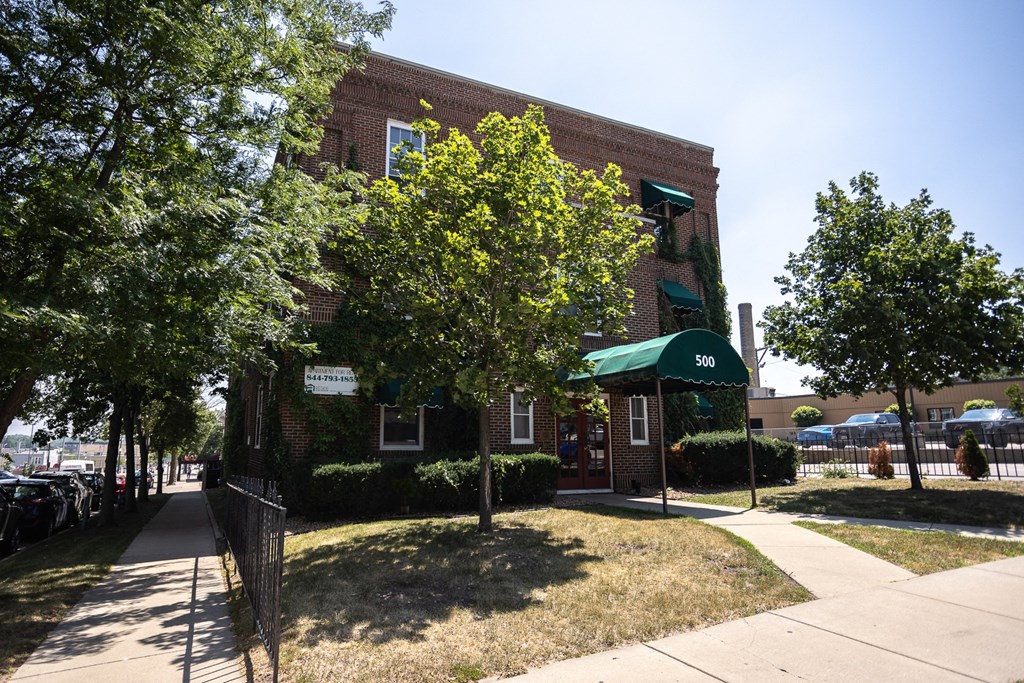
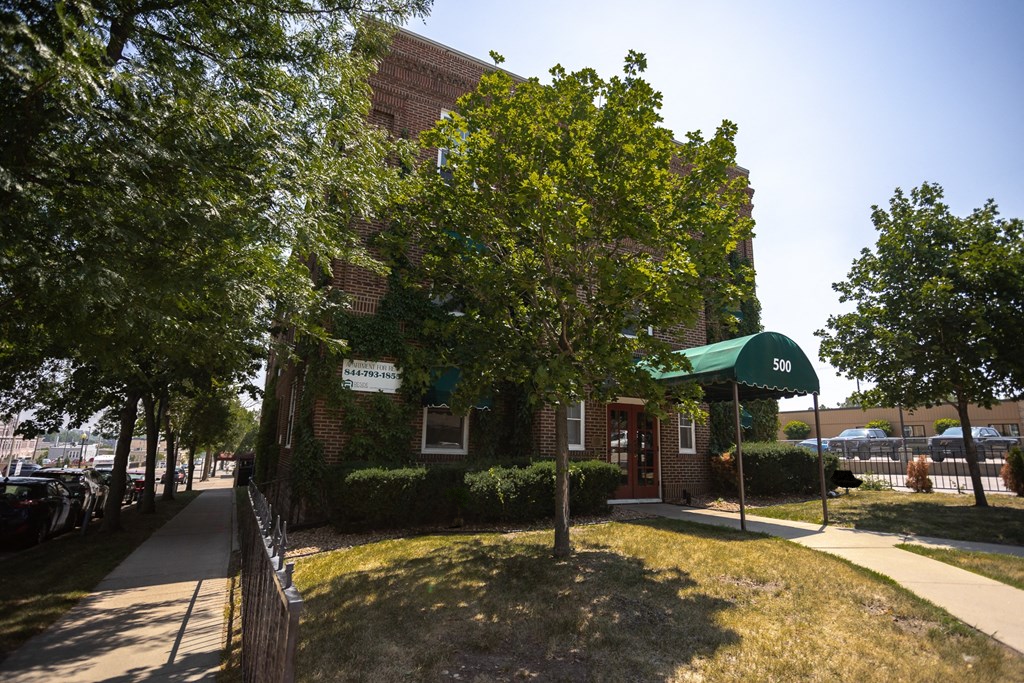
lounge chair: none [781,458,811,483] -> present [830,470,863,496]

